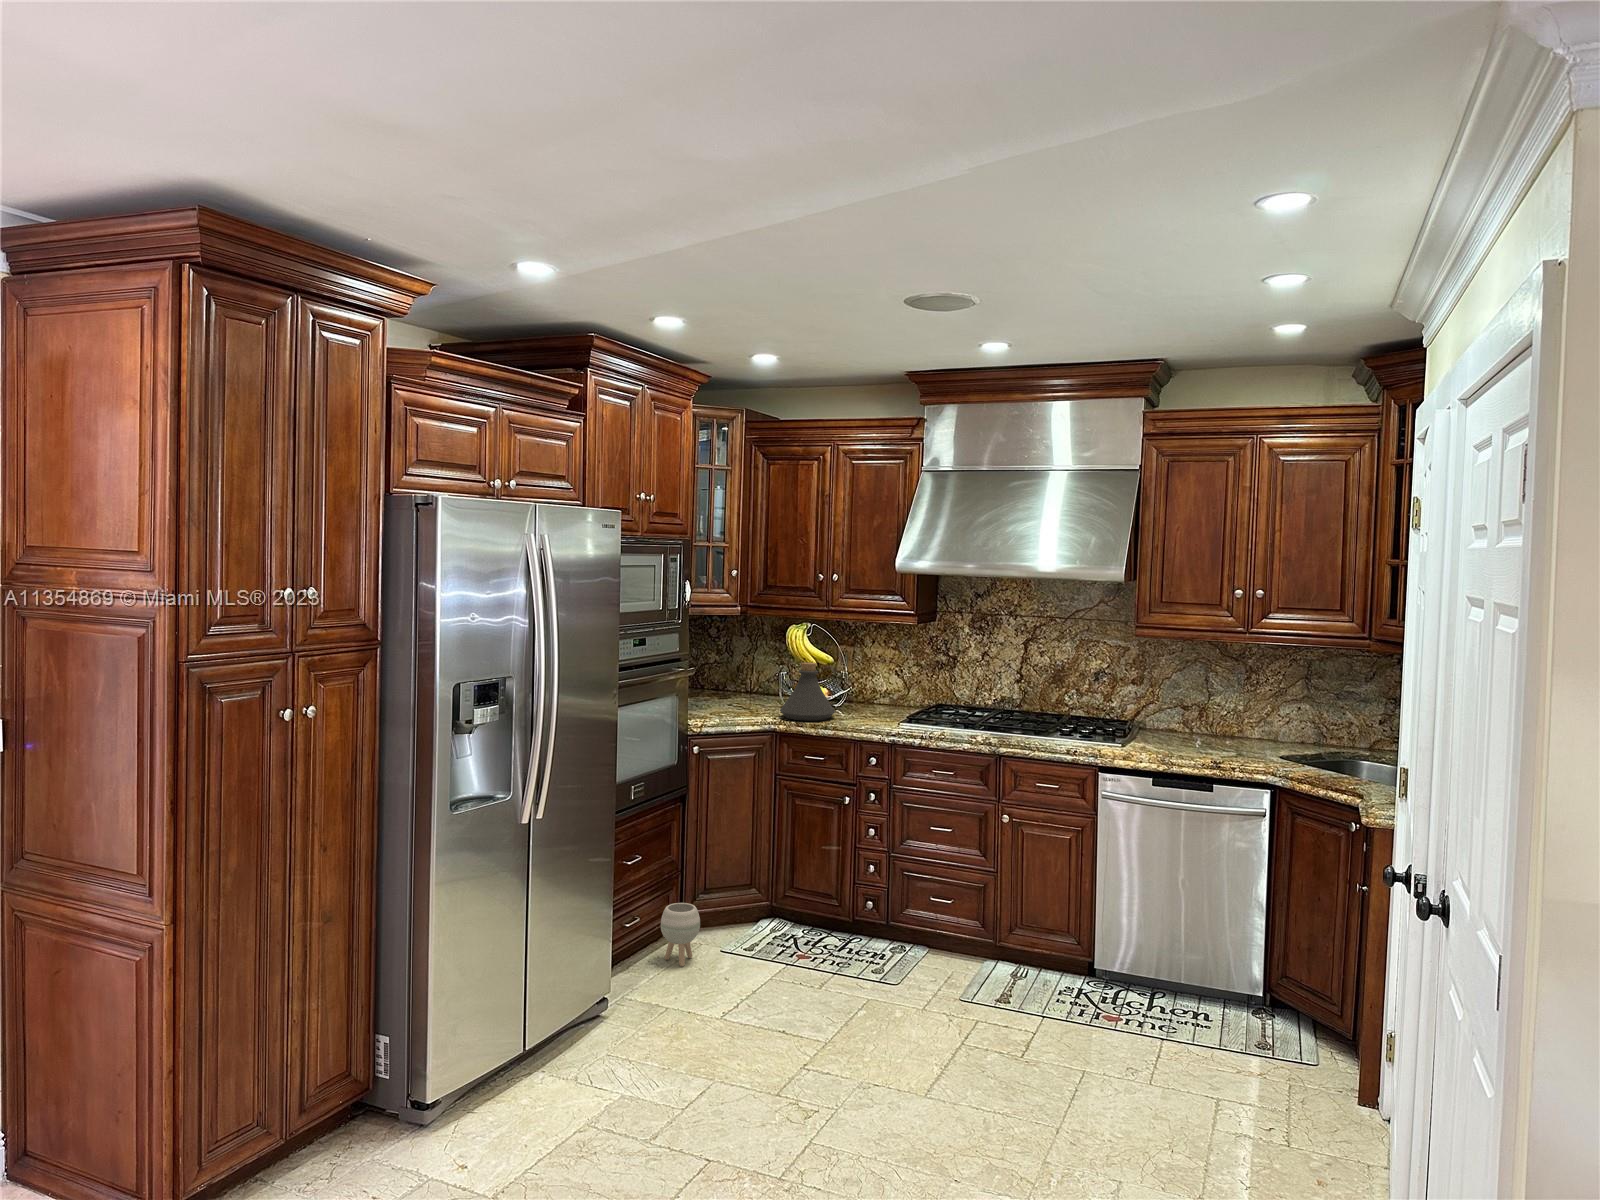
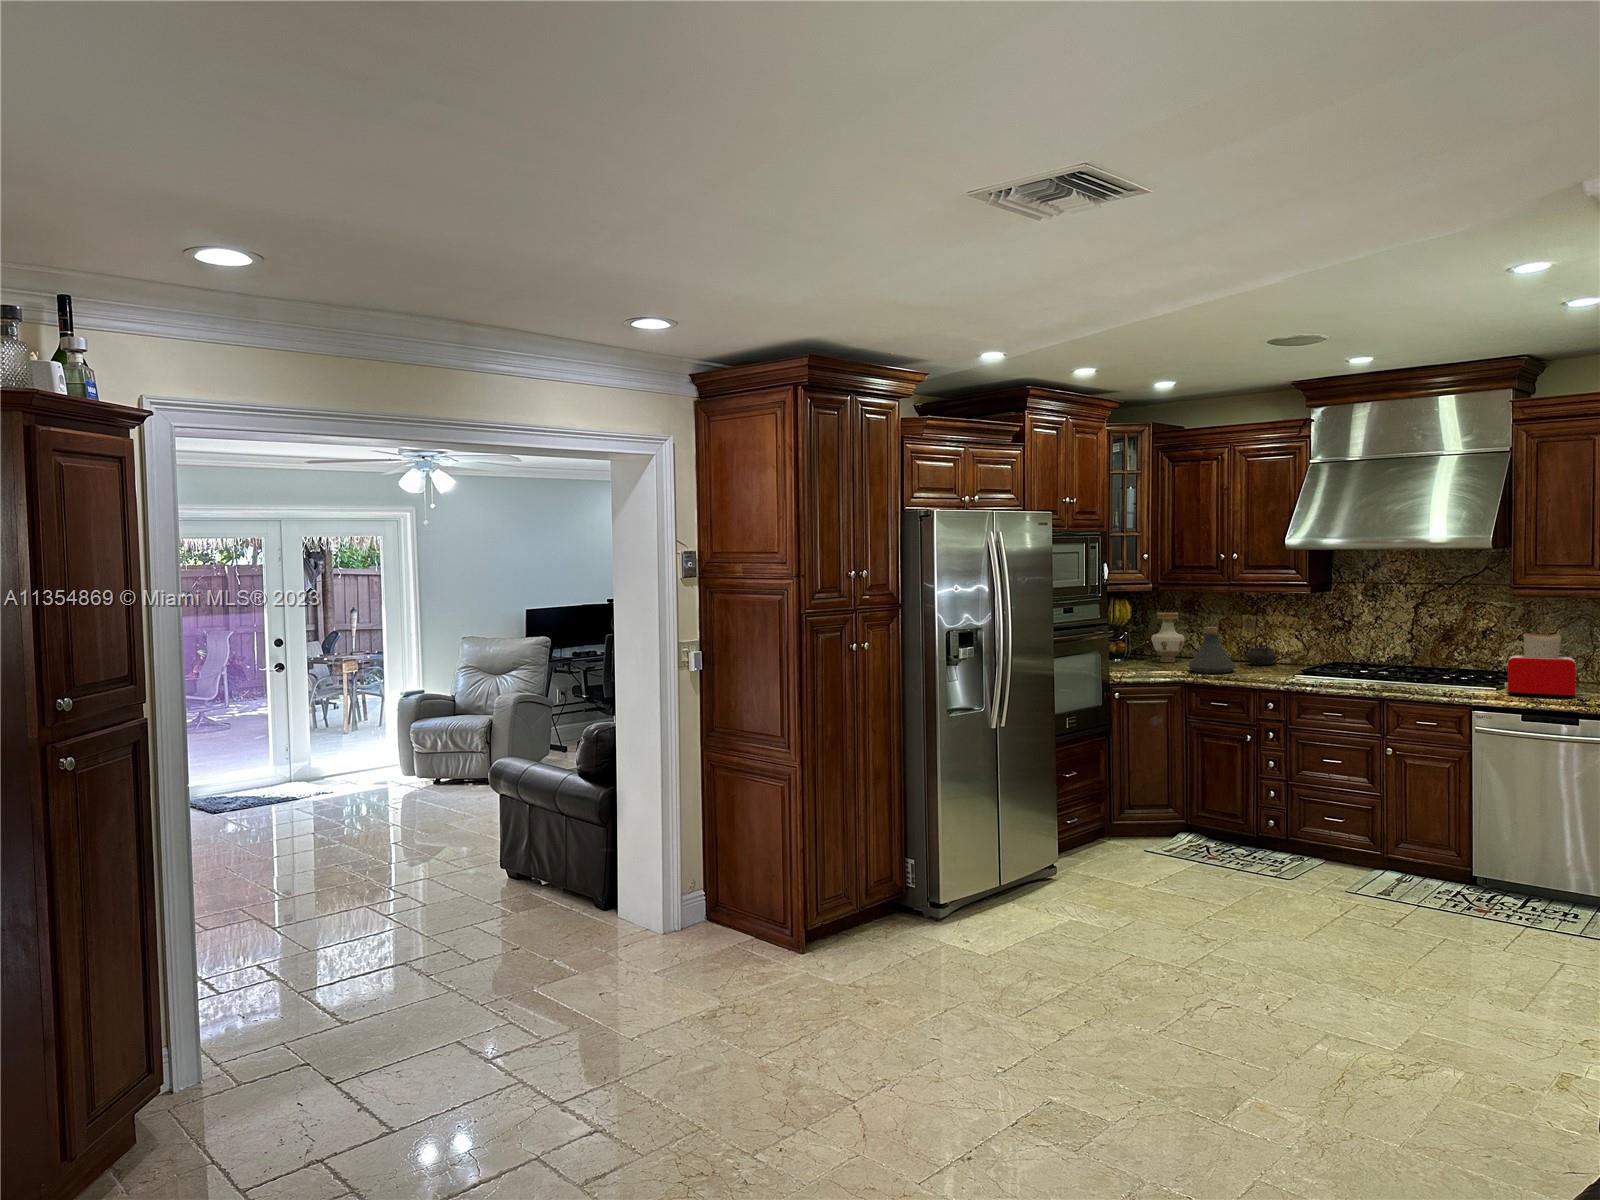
vase: none [735,640,774,702] -> present [1151,612,1185,662]
kettle: none [844,670,877,708] -> present [1246,634,1276,665]
toaster: none [1131,683,1206,759] -> present [1503,633,1576,698]
planter: present [661,903,700,966] -> none [1094,810,1125,856]

